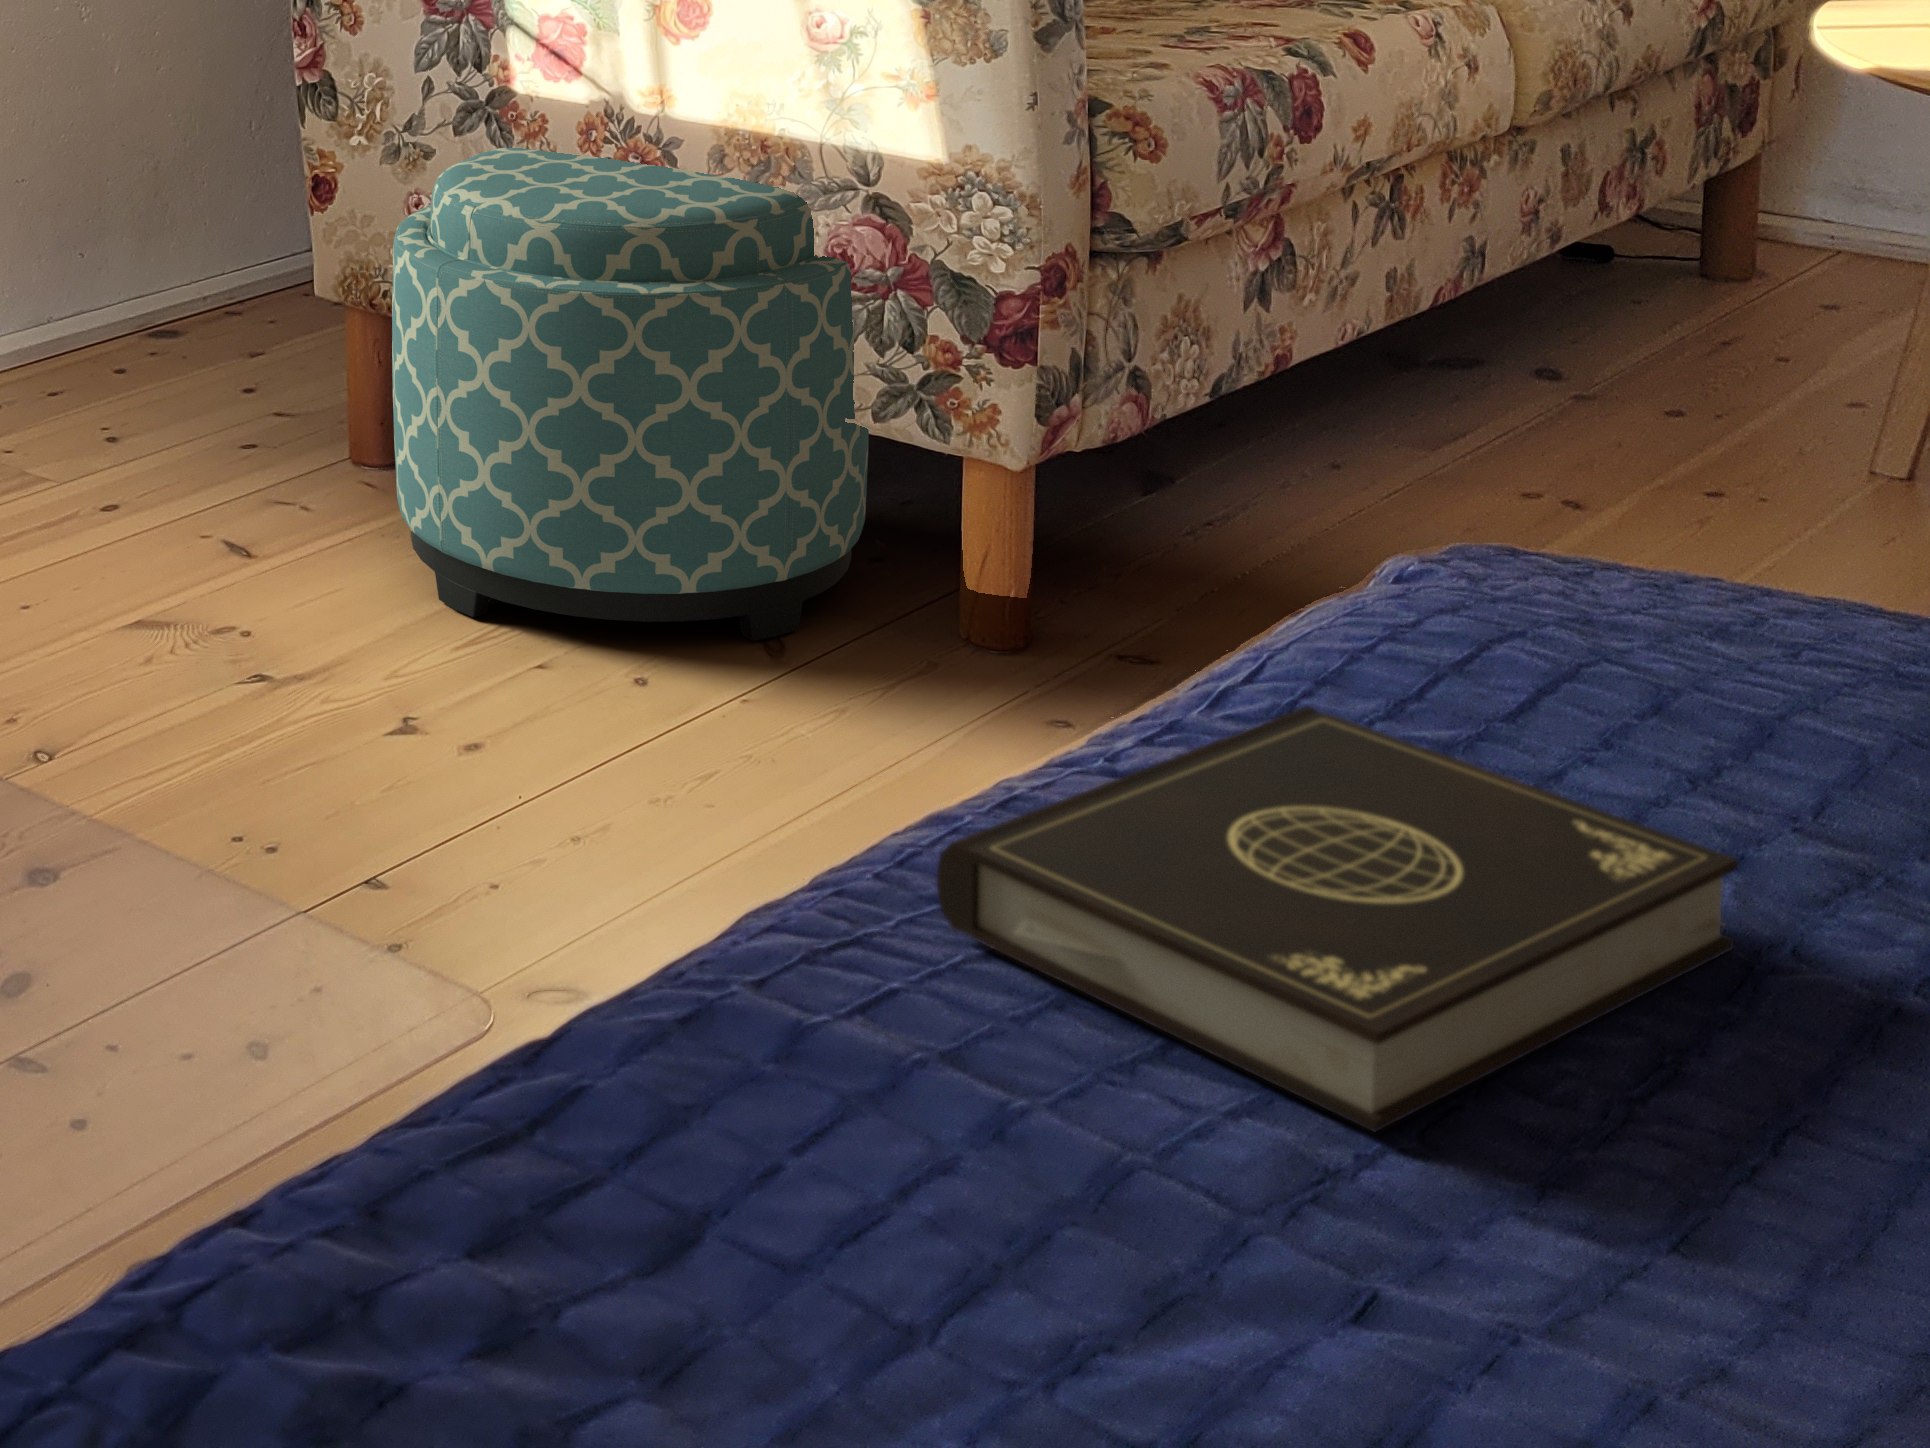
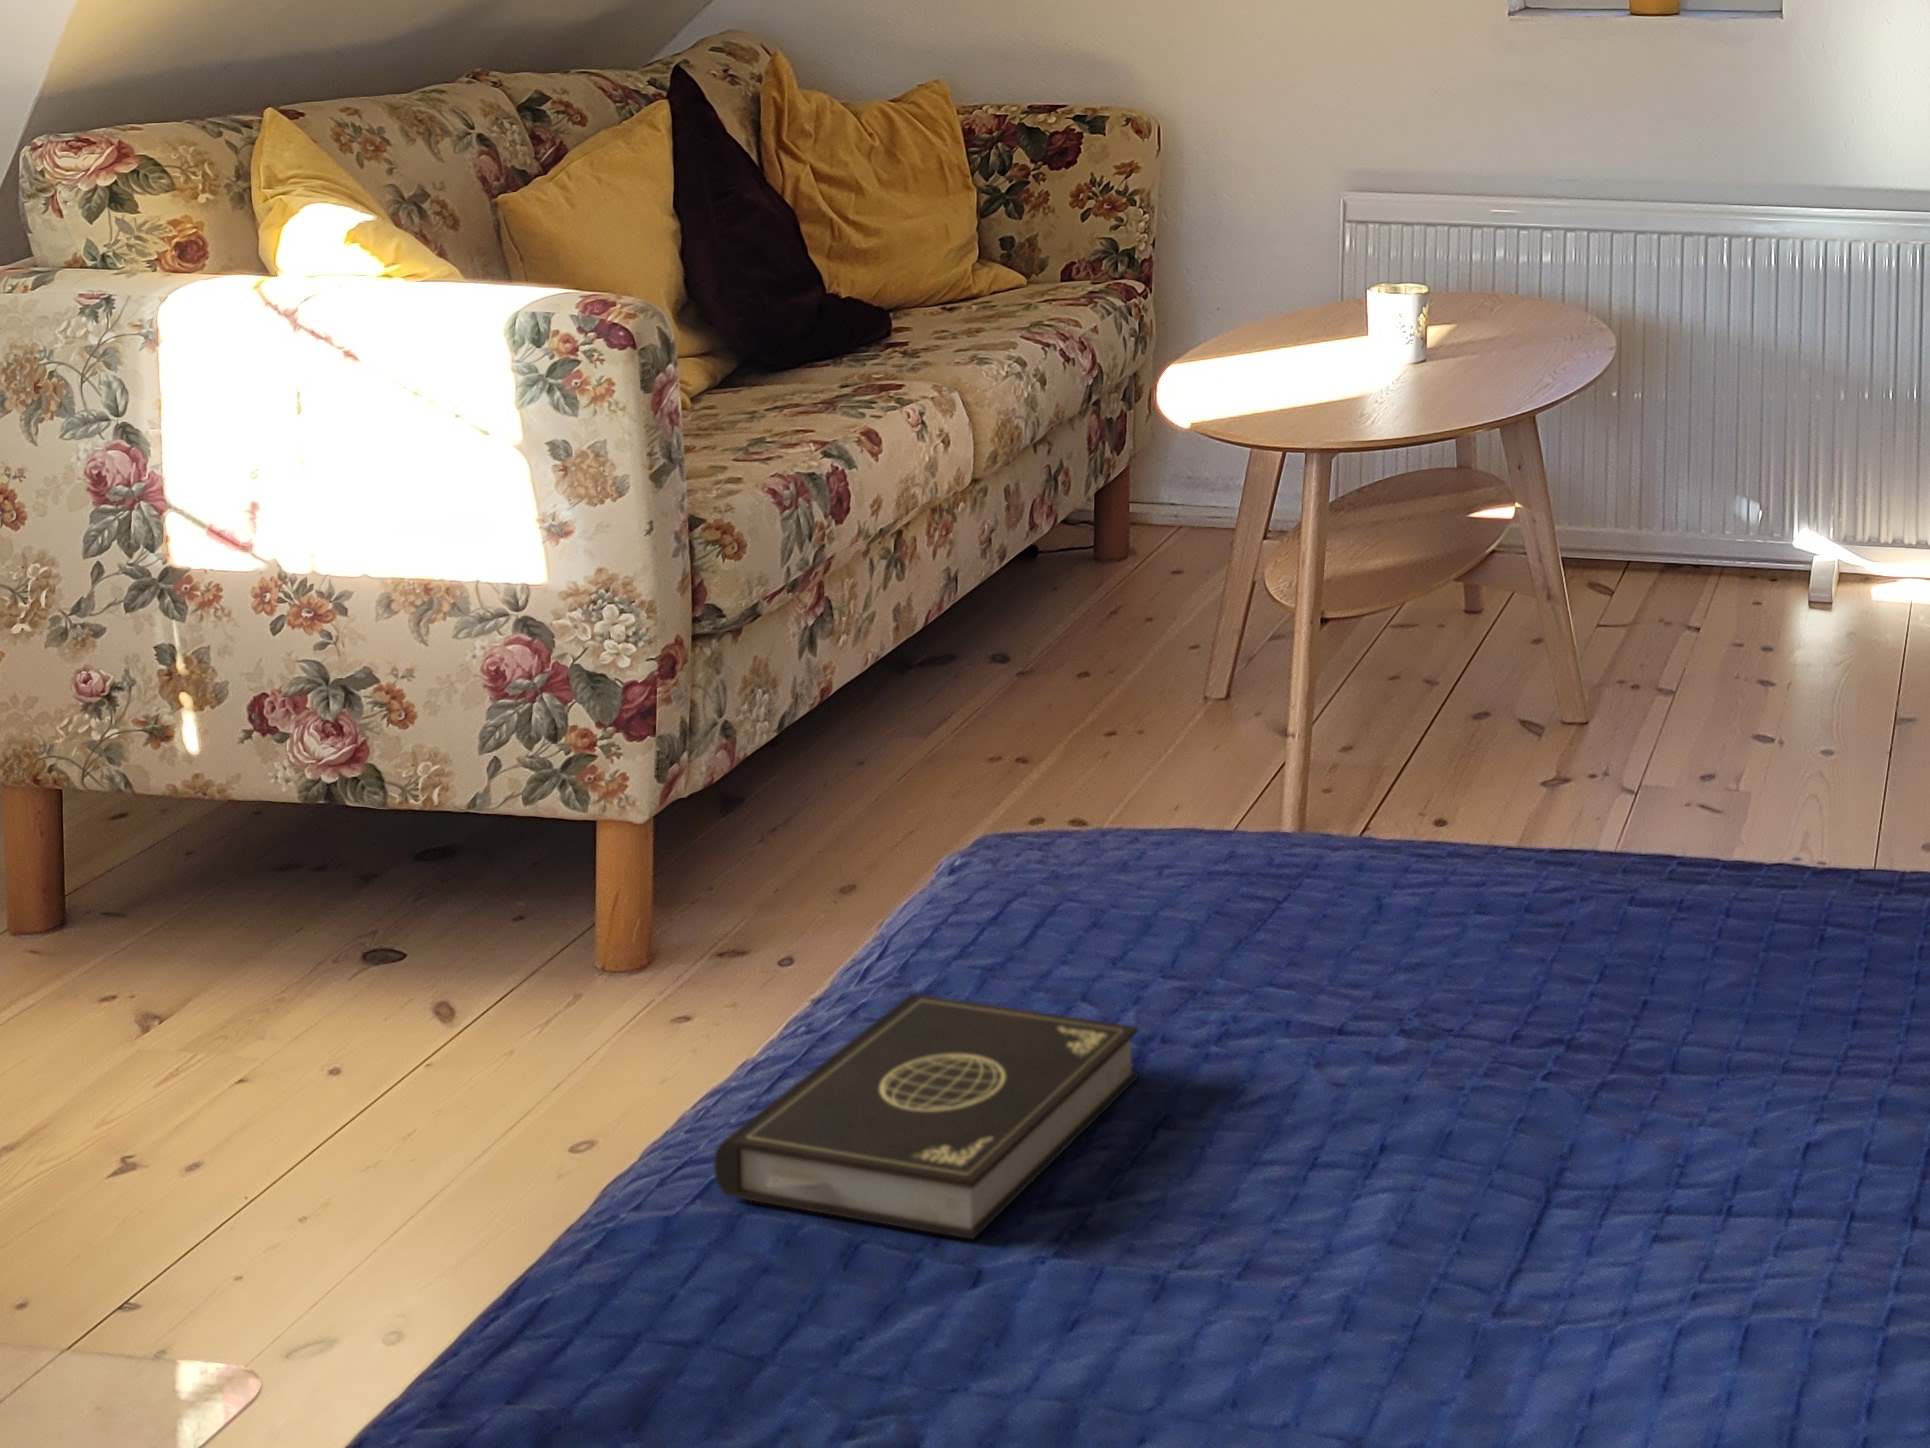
ottoman: present [392,148,869,641] -> none [80,587,519,1054]

